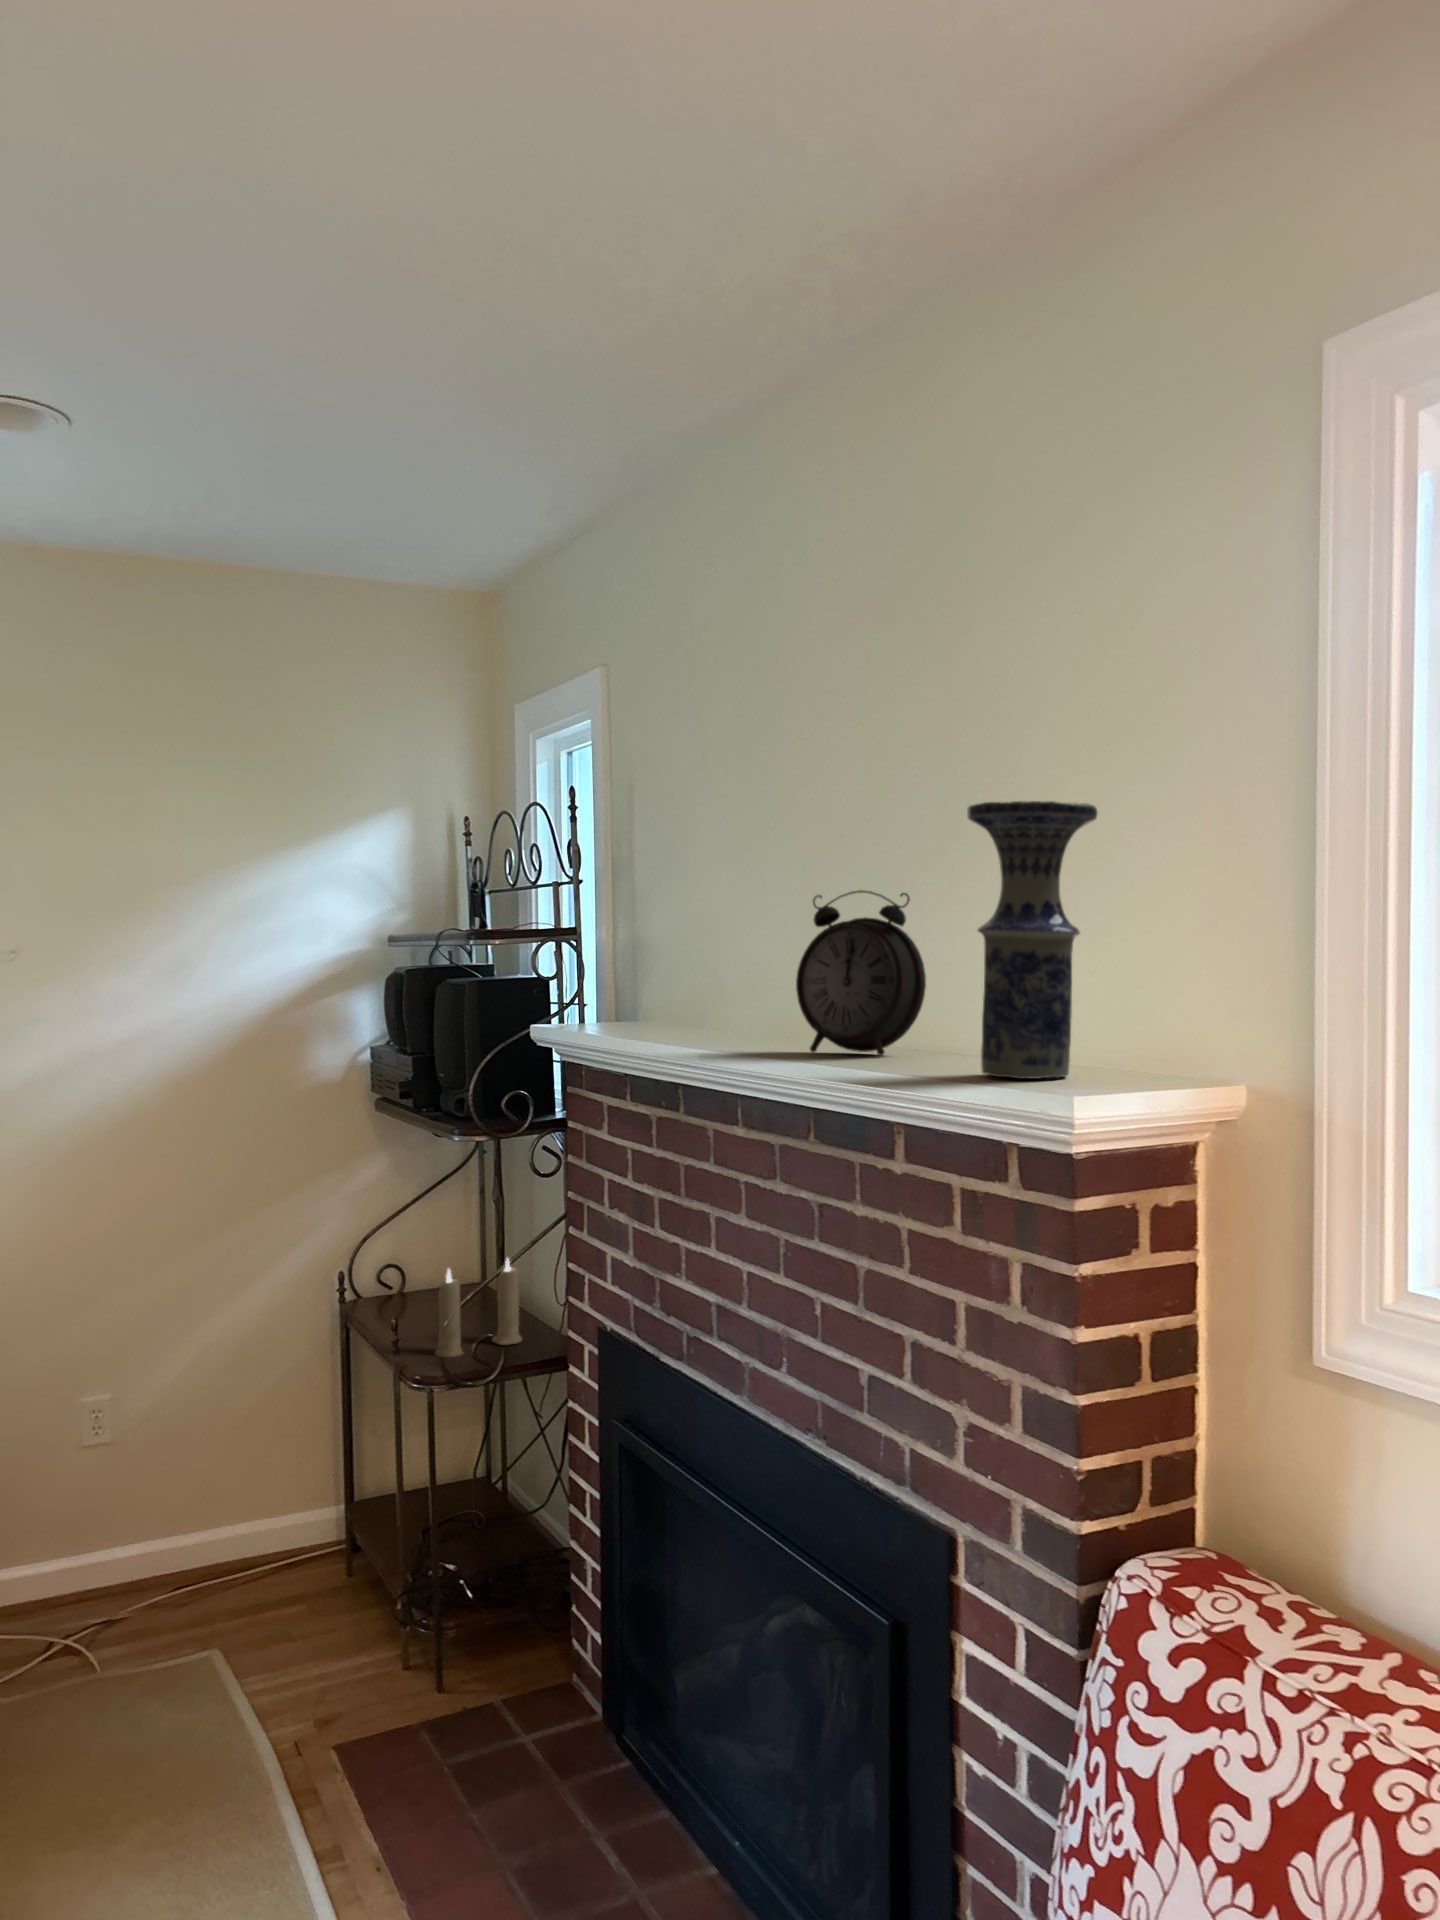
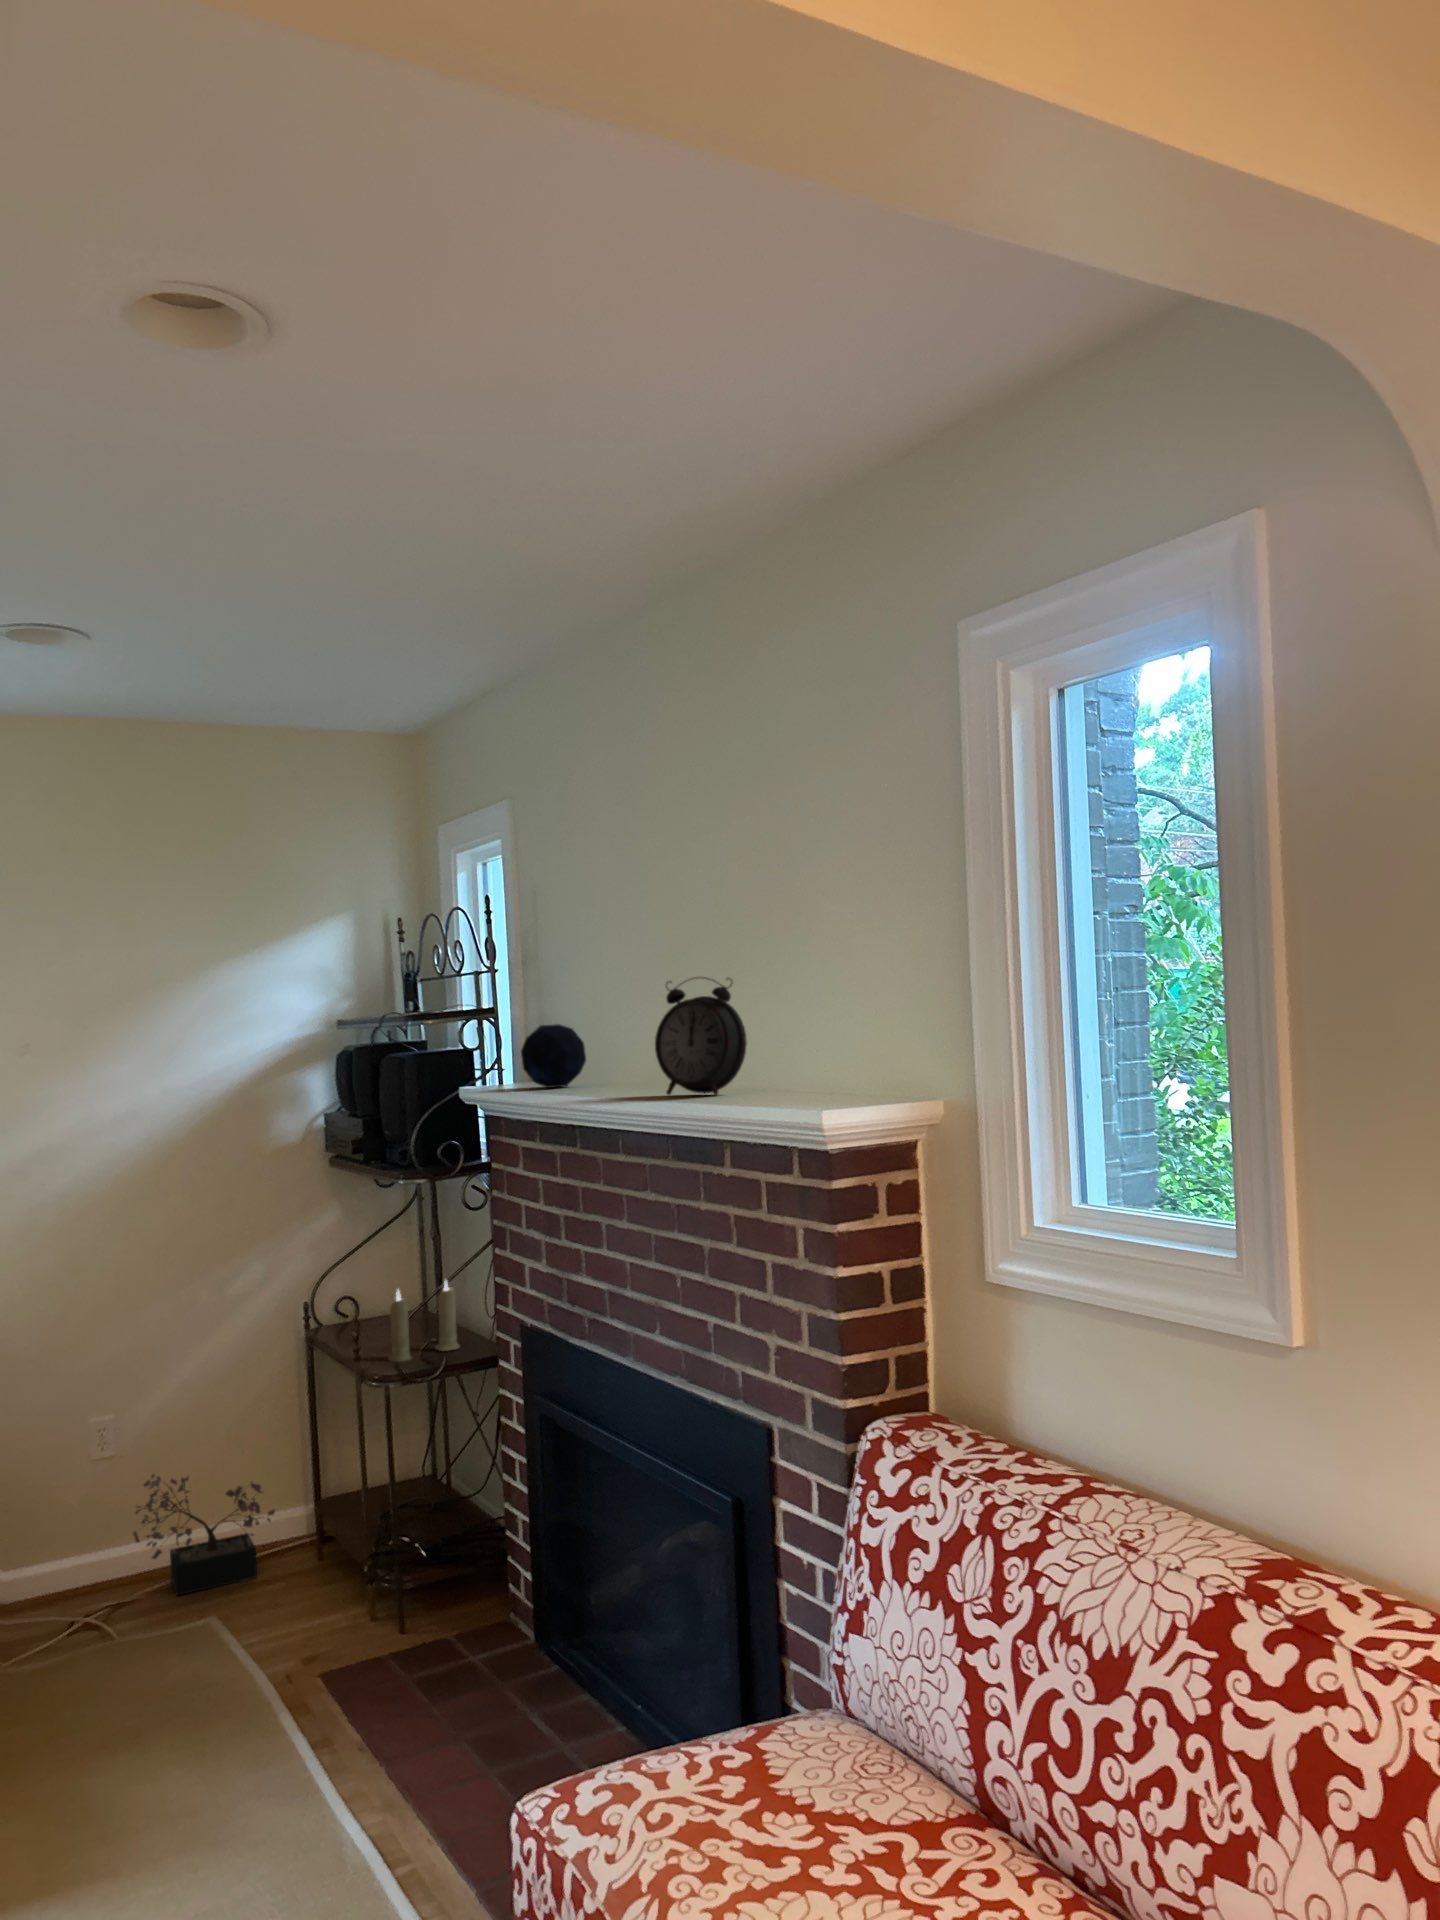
vase: present [967,801,1098,1079] -> none [757,917,843,1104]
decorative orb: none [609,950,693,1031] -> present [521,1024,586,1088]
decorative plant: none [129,1468,299,1616] -> present [133,1474,275,1595]

